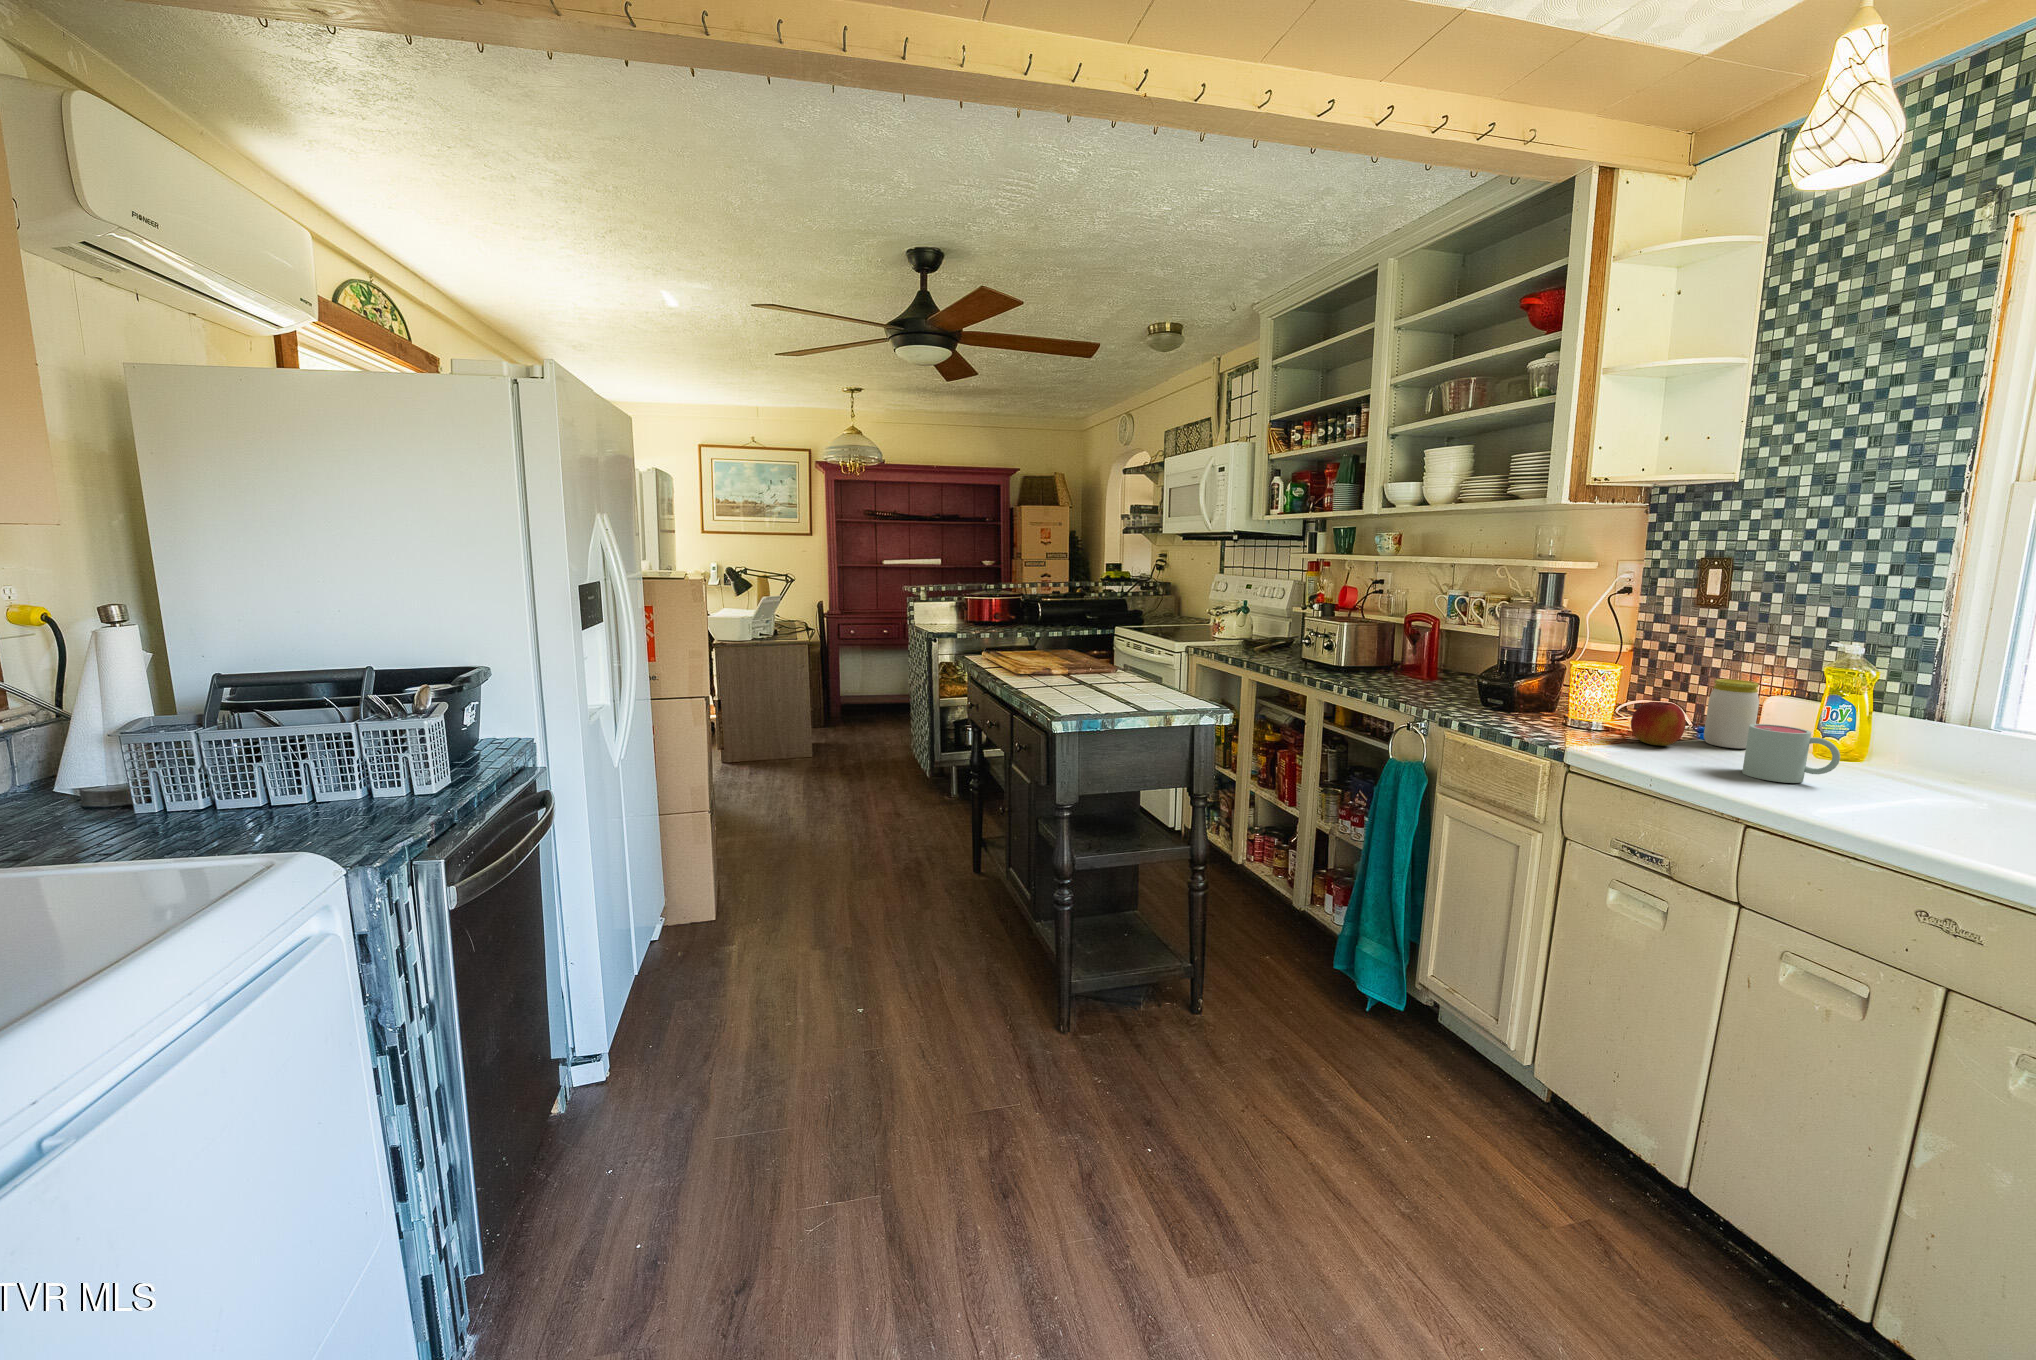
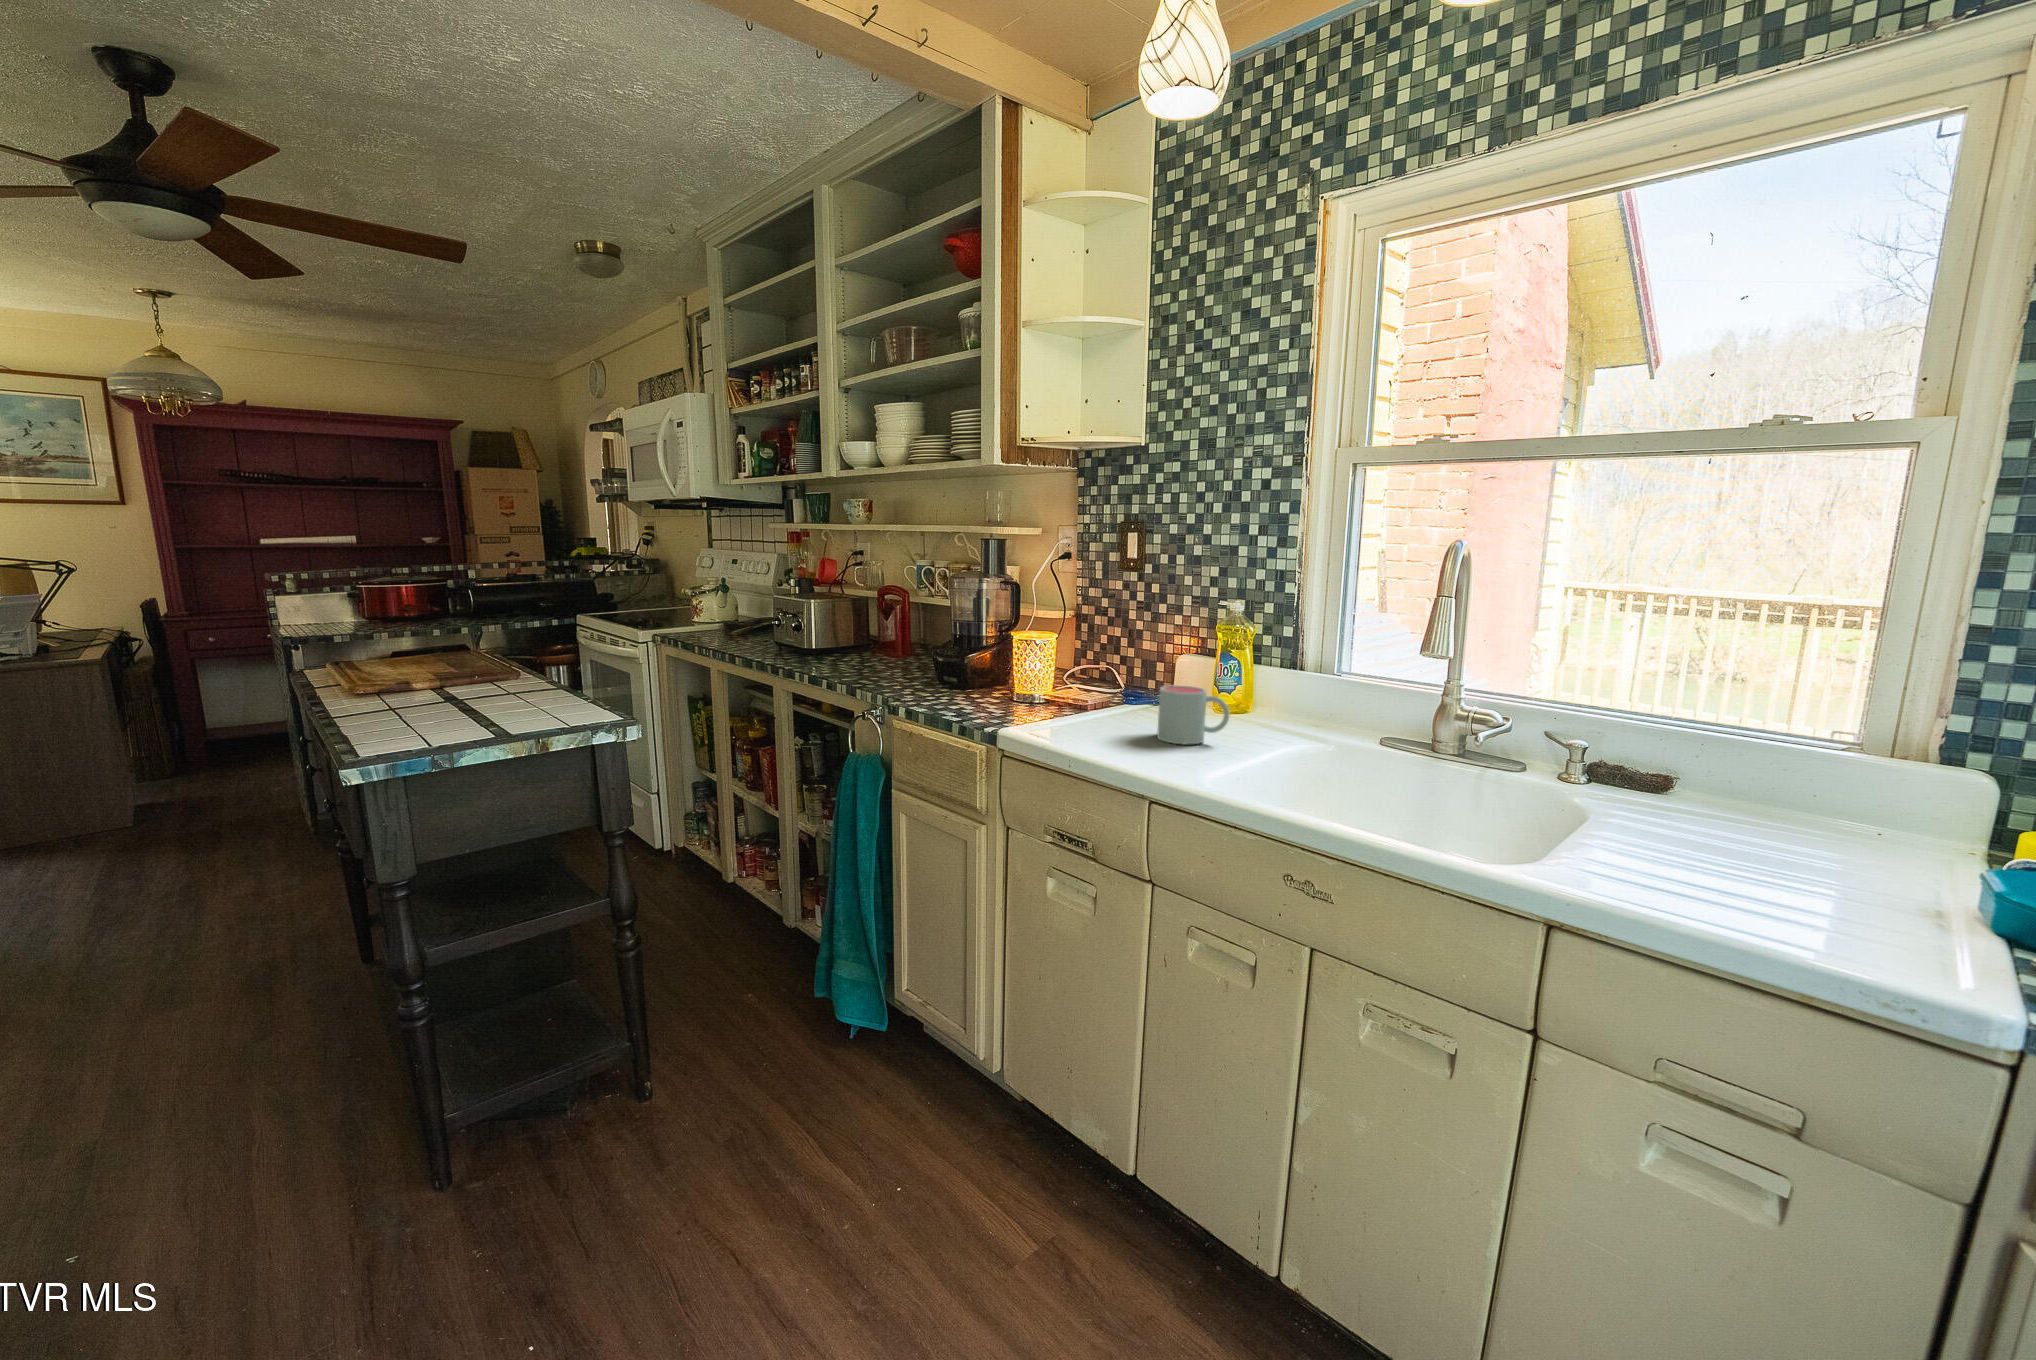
jar: present [1704,679,1759,748] -> none [1131,641,1170,710]
apple: present [1631,702,1686,746] -> none [1068,669,1113,715]

